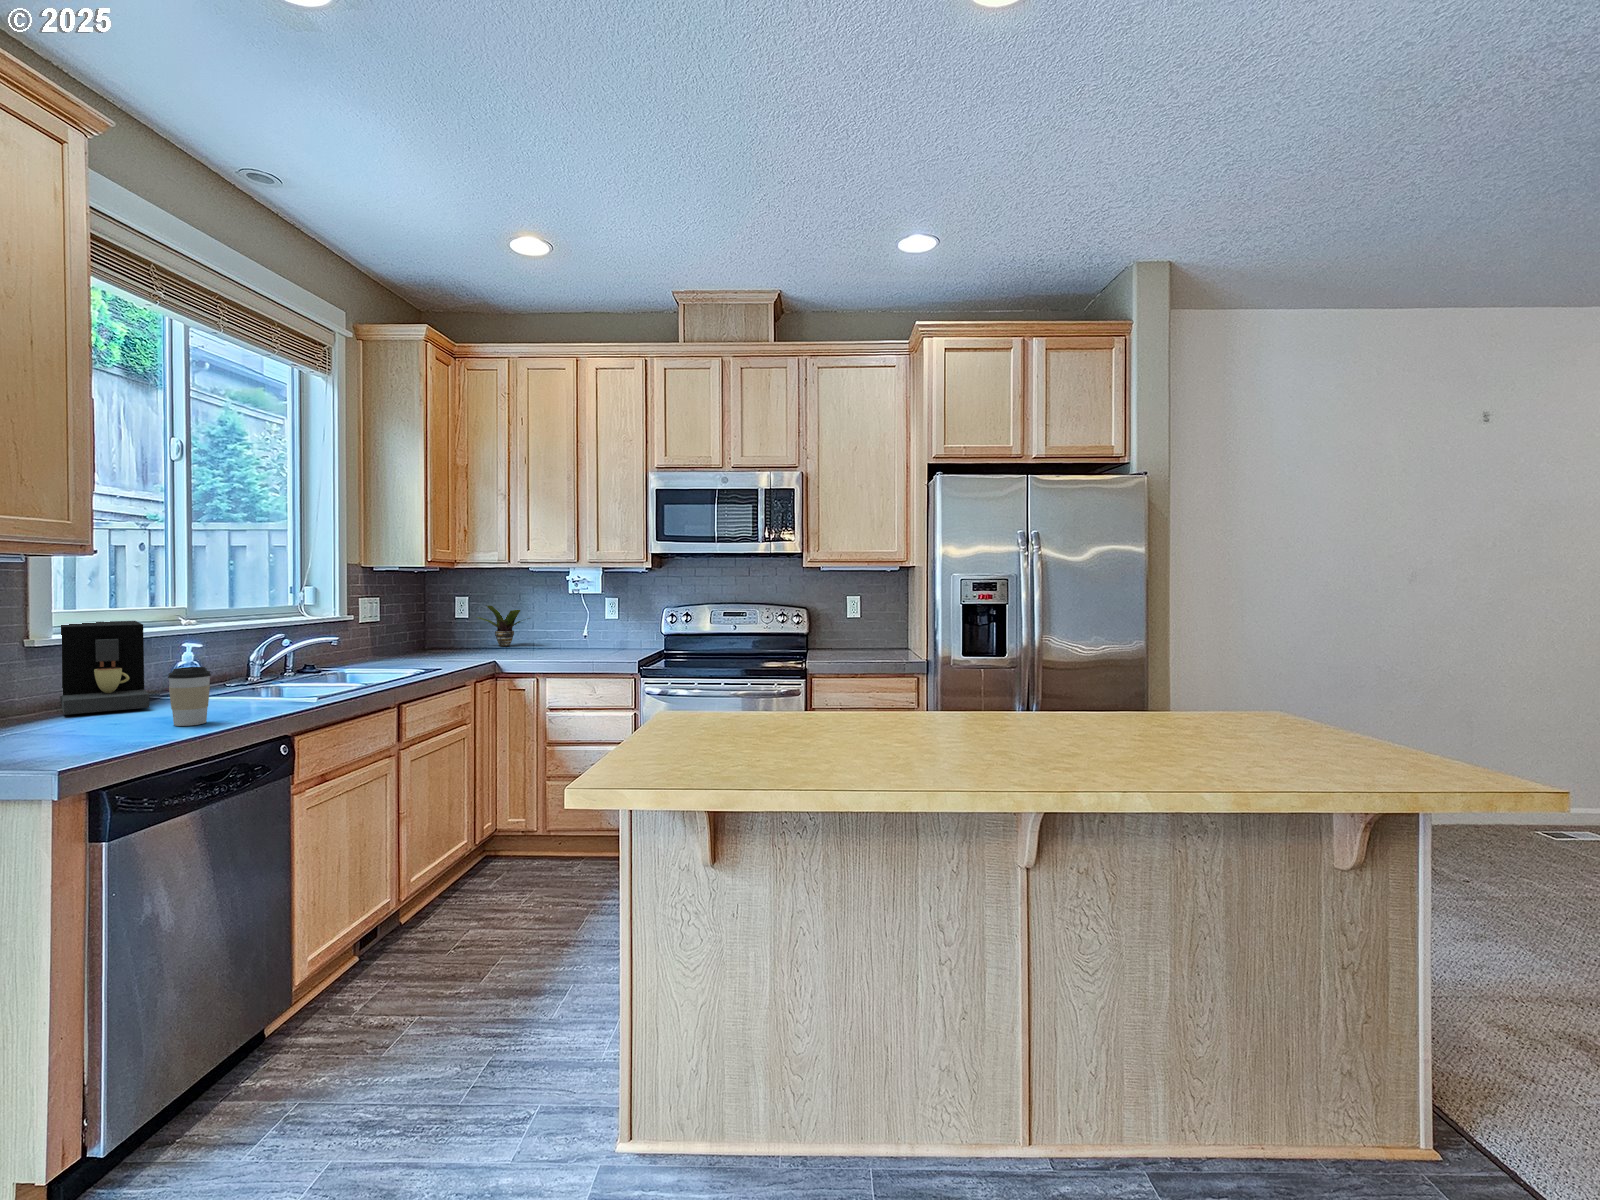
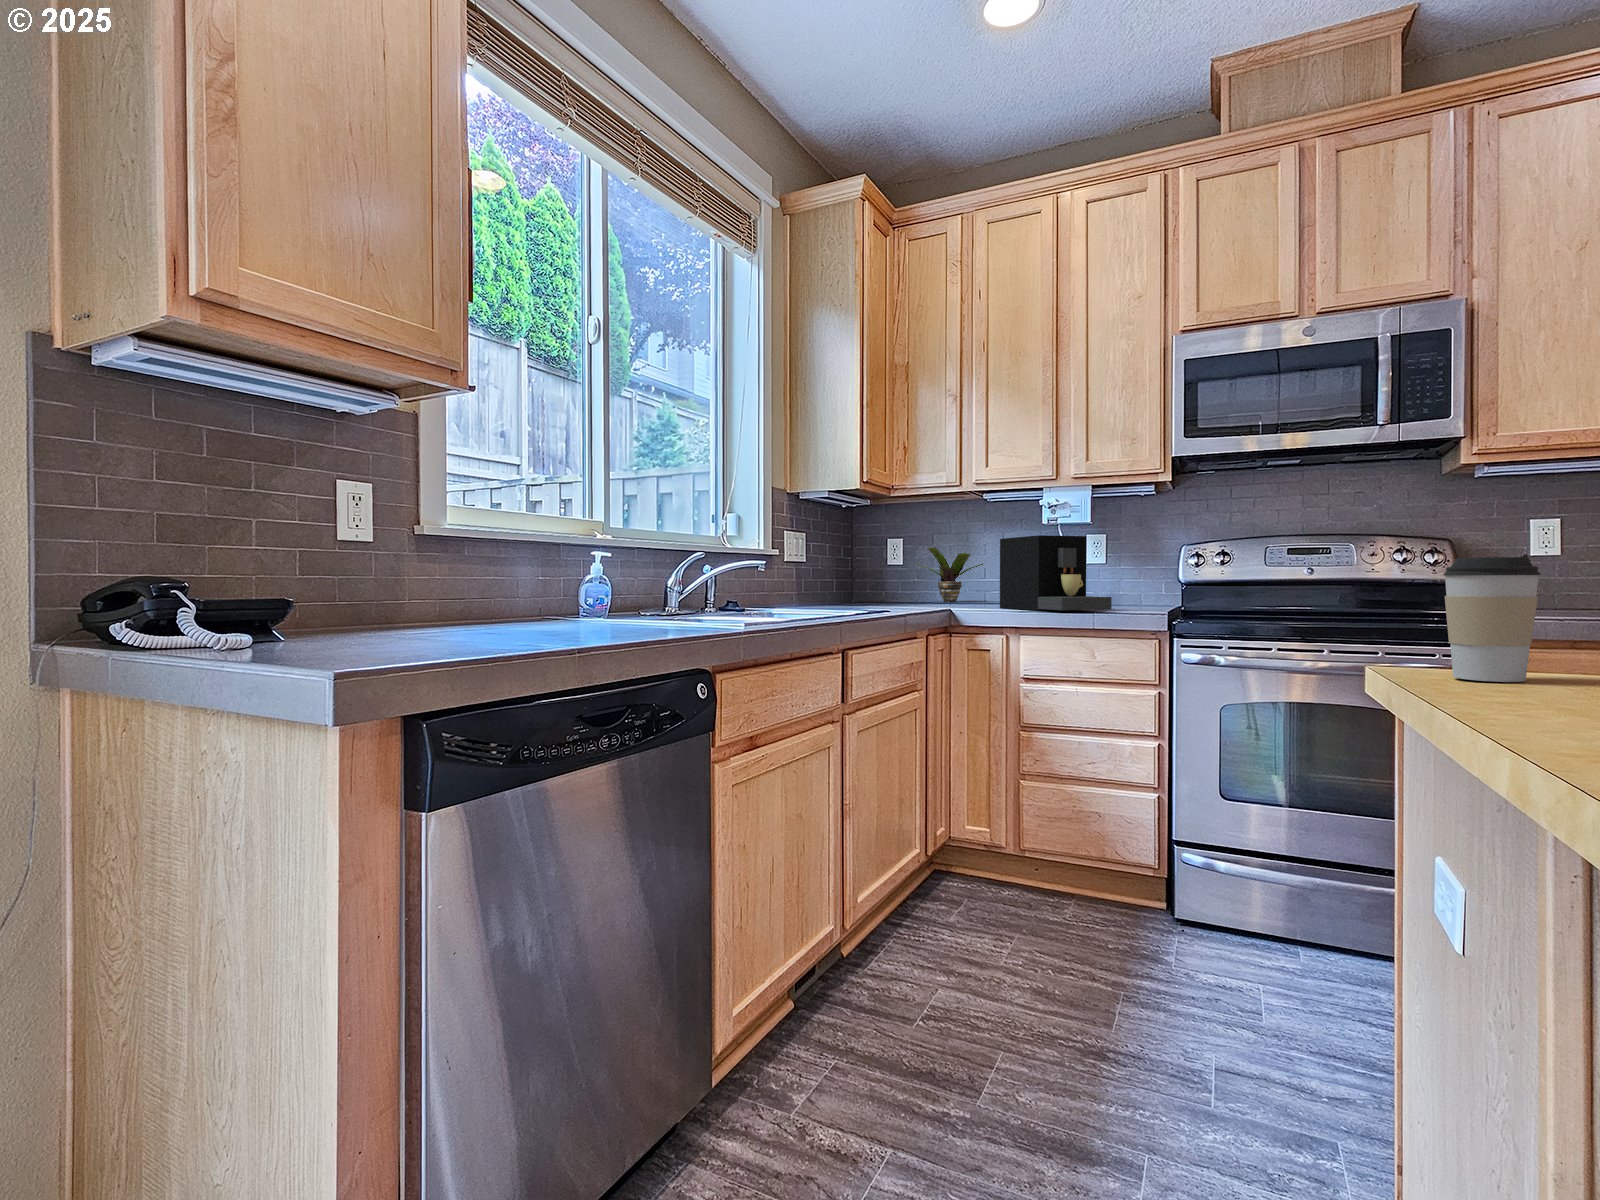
coffee maker: present [60,621,149,715] -> present [1000,535,1112,611]
coffee cup: present [168,667,211,726] -> present [1443,554,1541,682]

